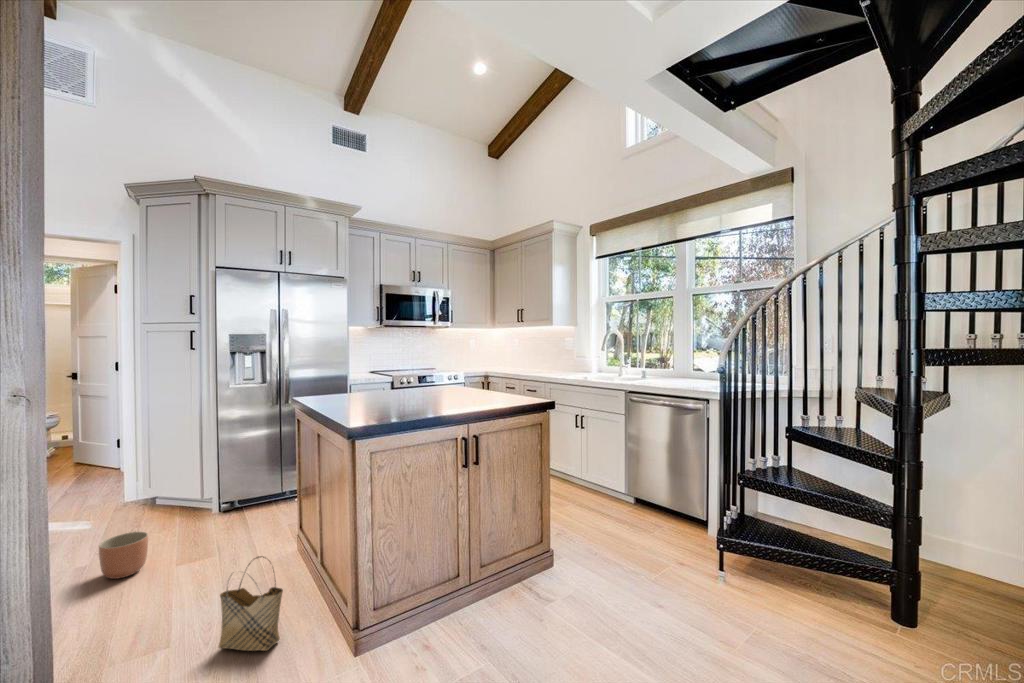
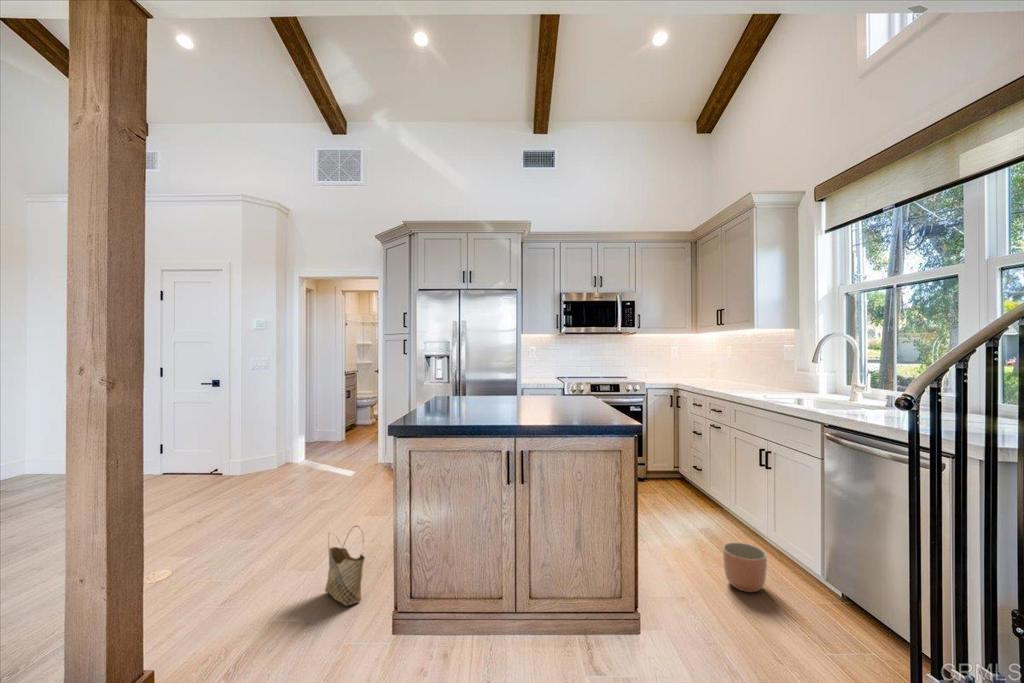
planter: present [99,532,148,579] -> present [723,543,767,592]

